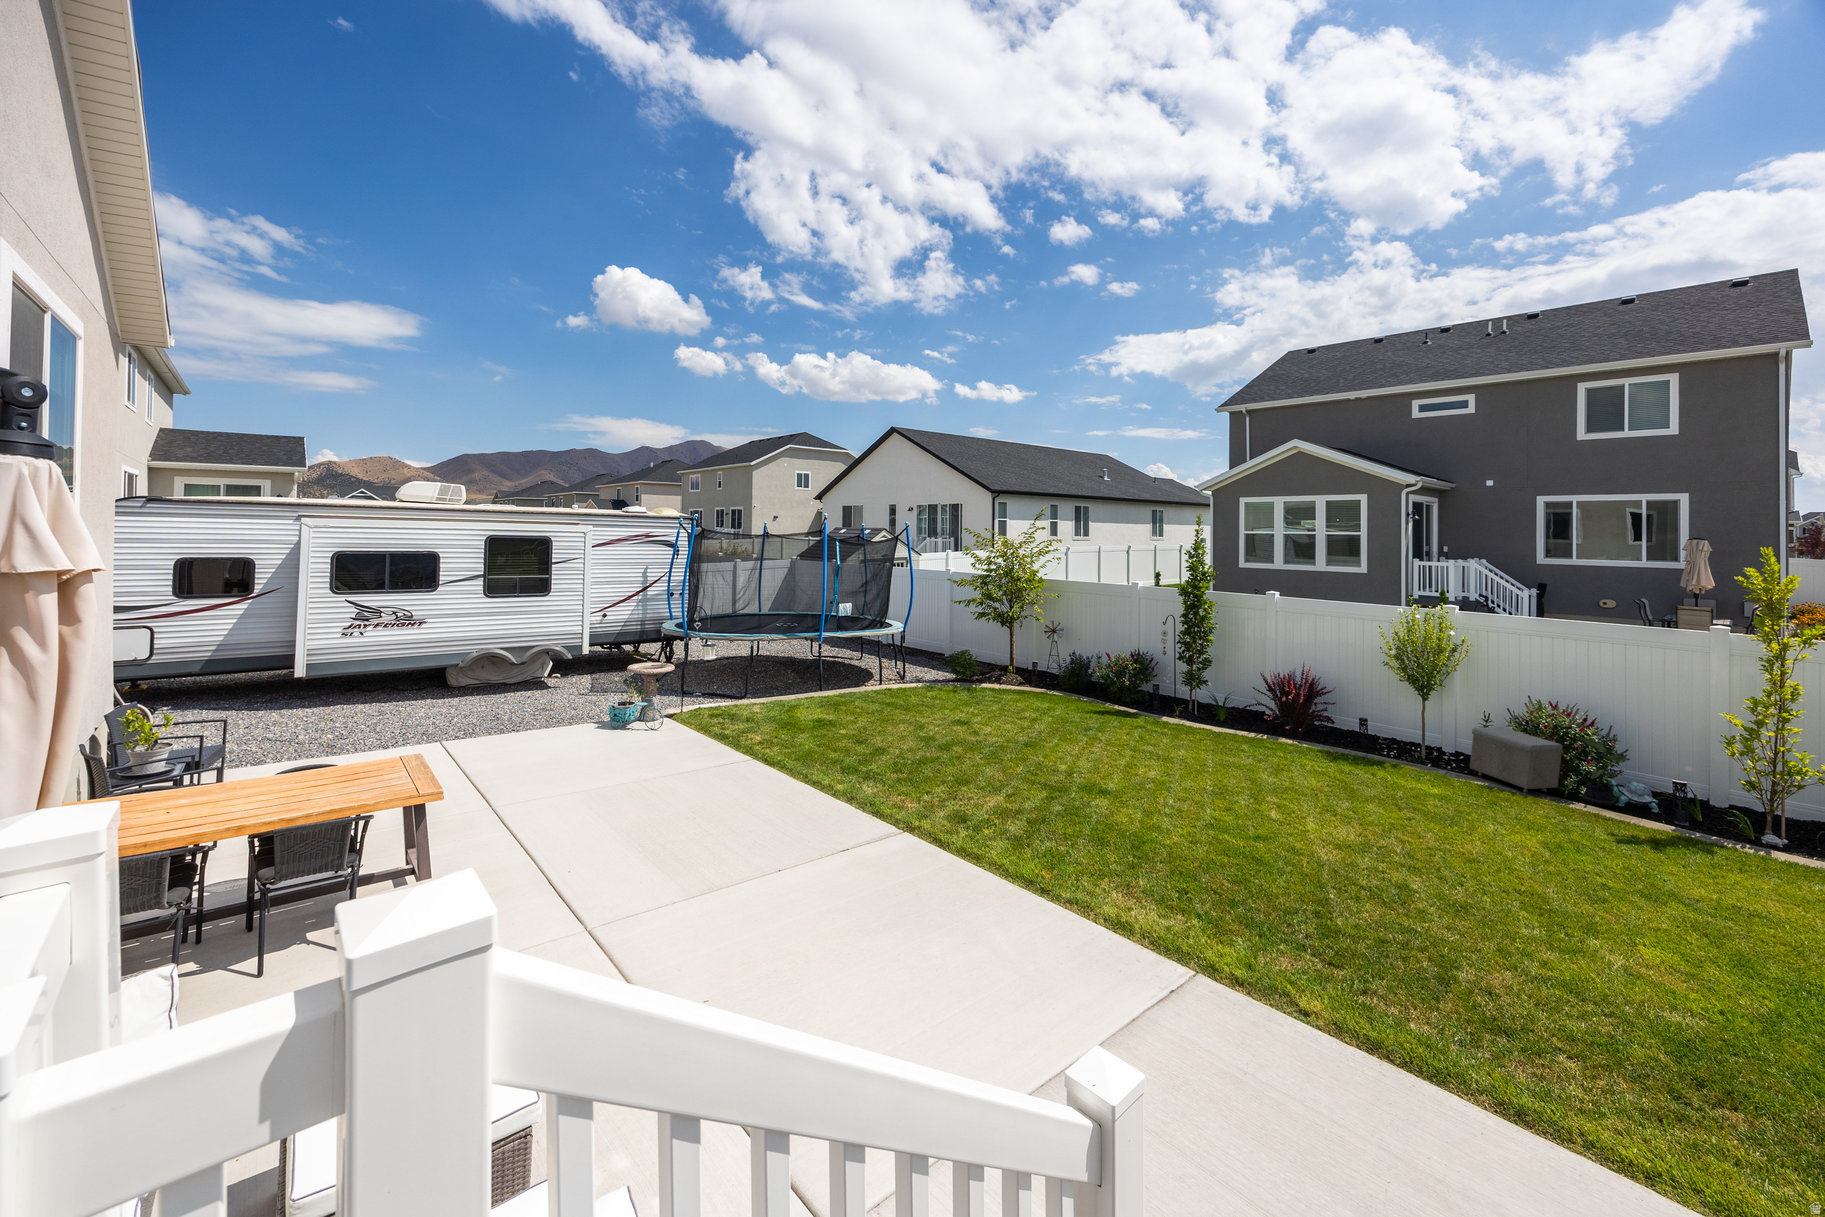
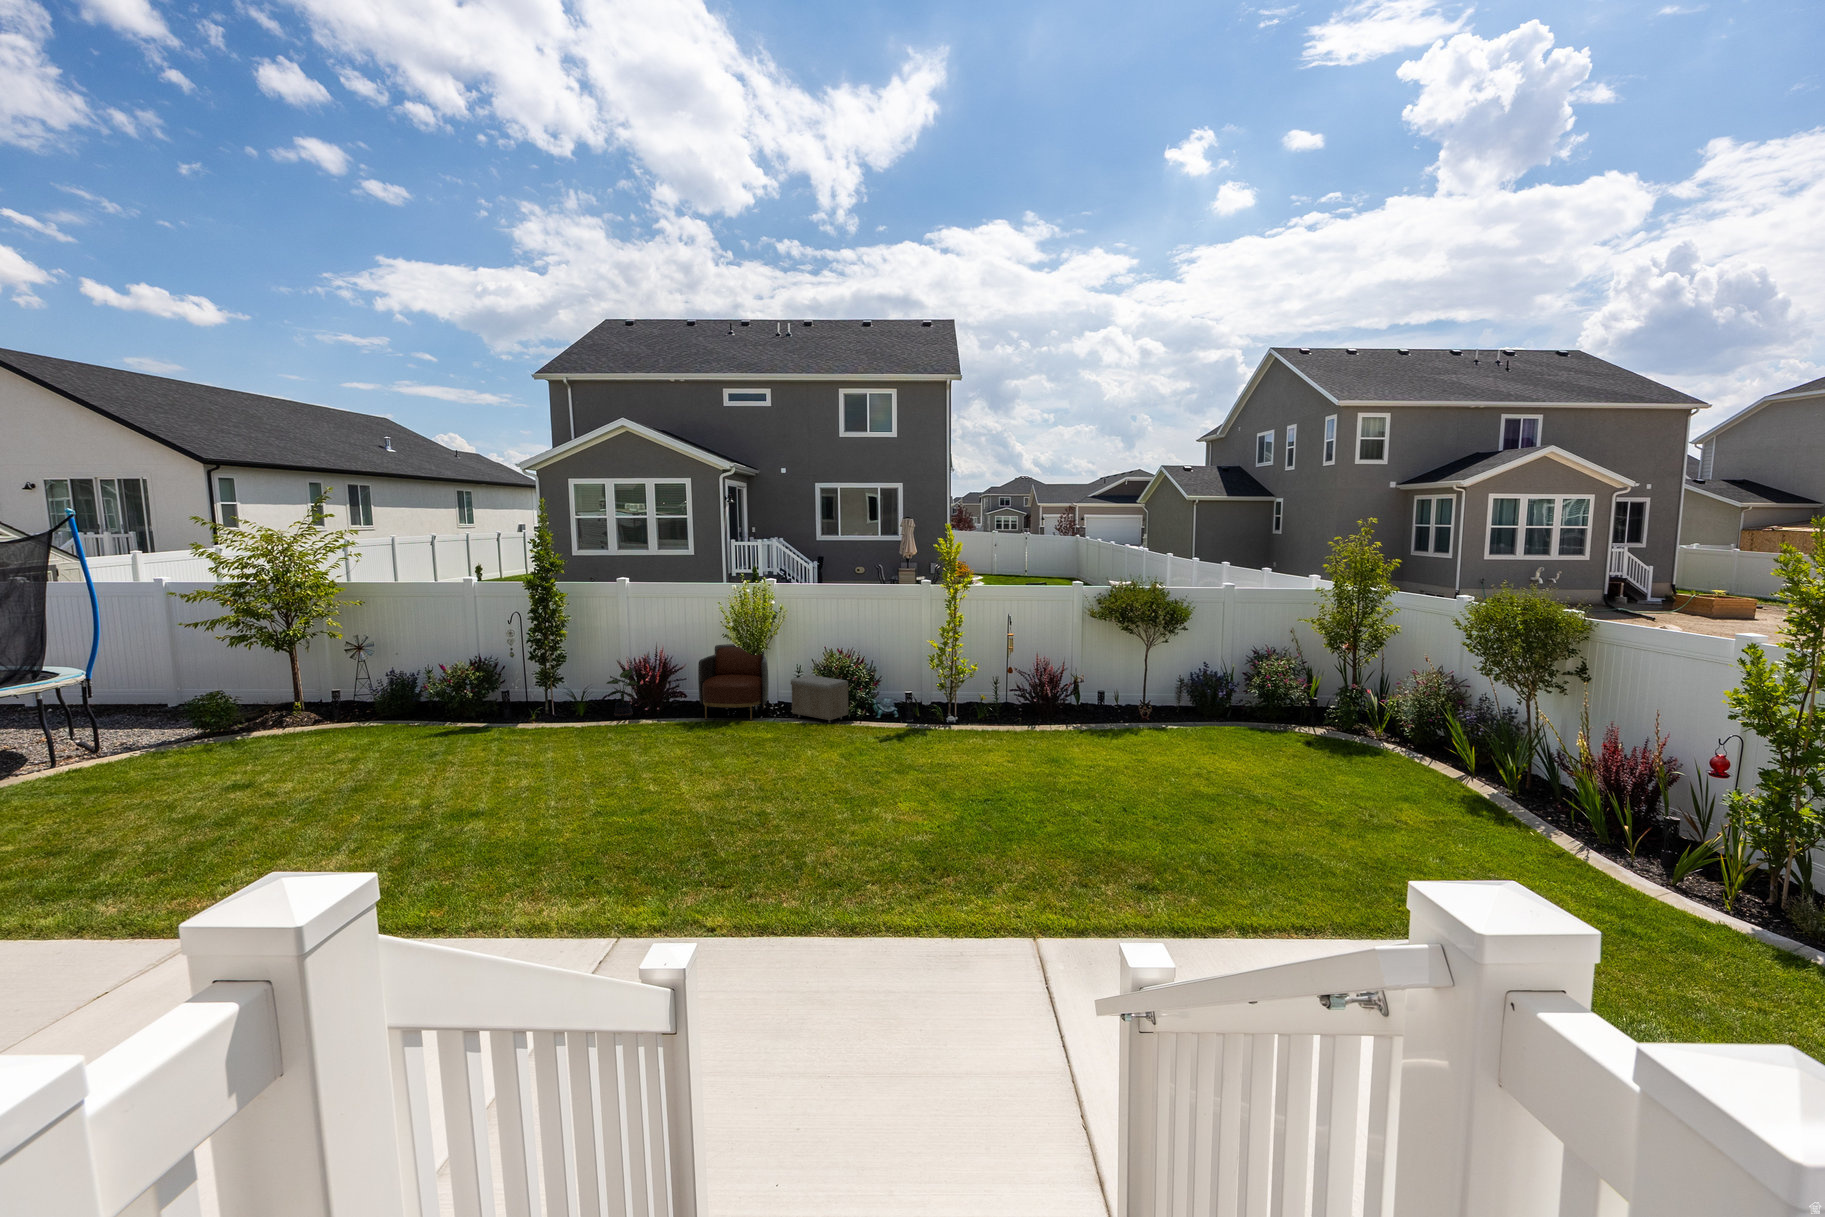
armchair: none [1349,673,1442,765] -> present [698,644,768,721]
potted plant: present [1576,737,1630,806] -> present [606,668,639,718]

